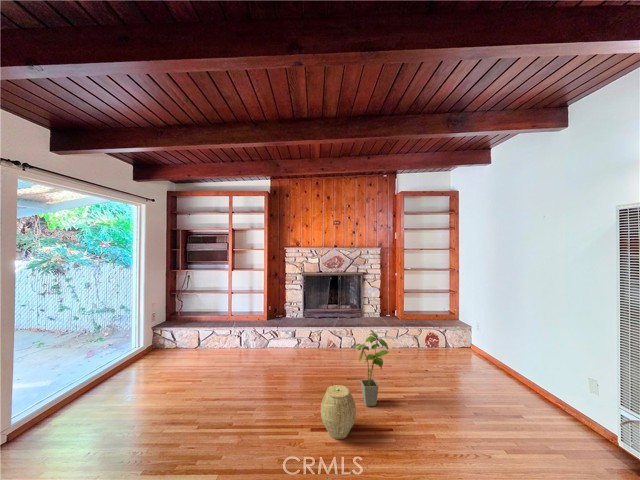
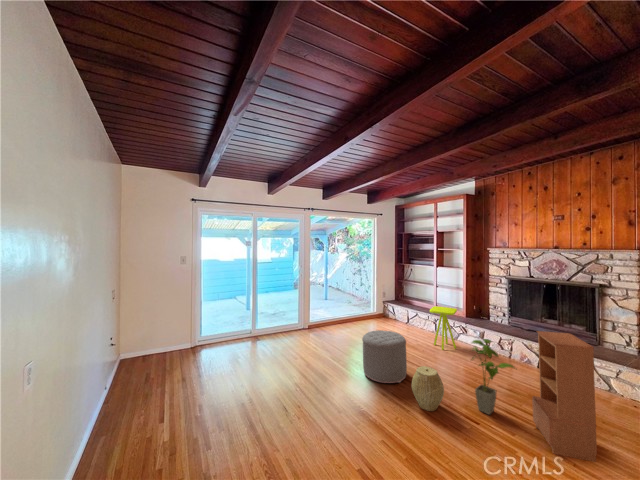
bookcase: none [399,310,442,409] -> present [532,331,597,461]
side table: none [252,313,281,363] -> present [430,306,457,350]
ottoman: none [225,361,287,444] -> present [362,330,407,383]

